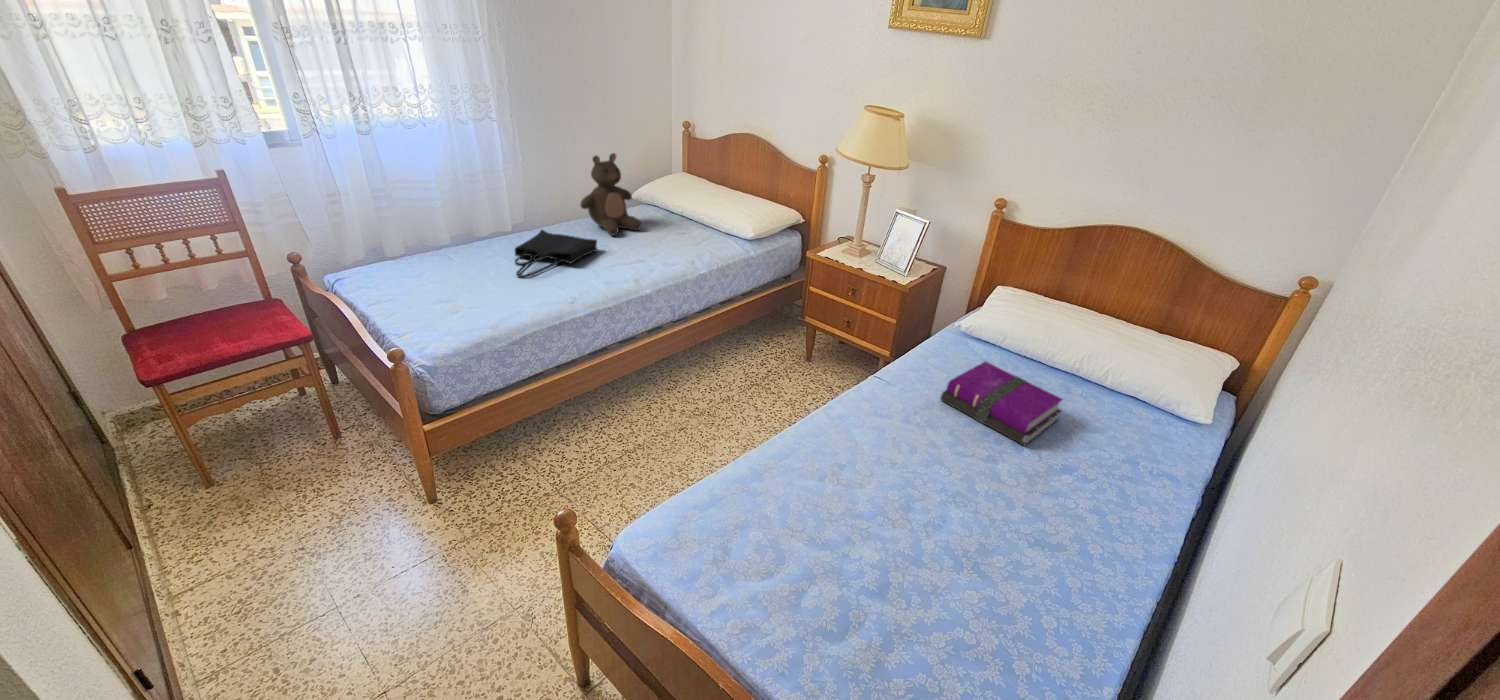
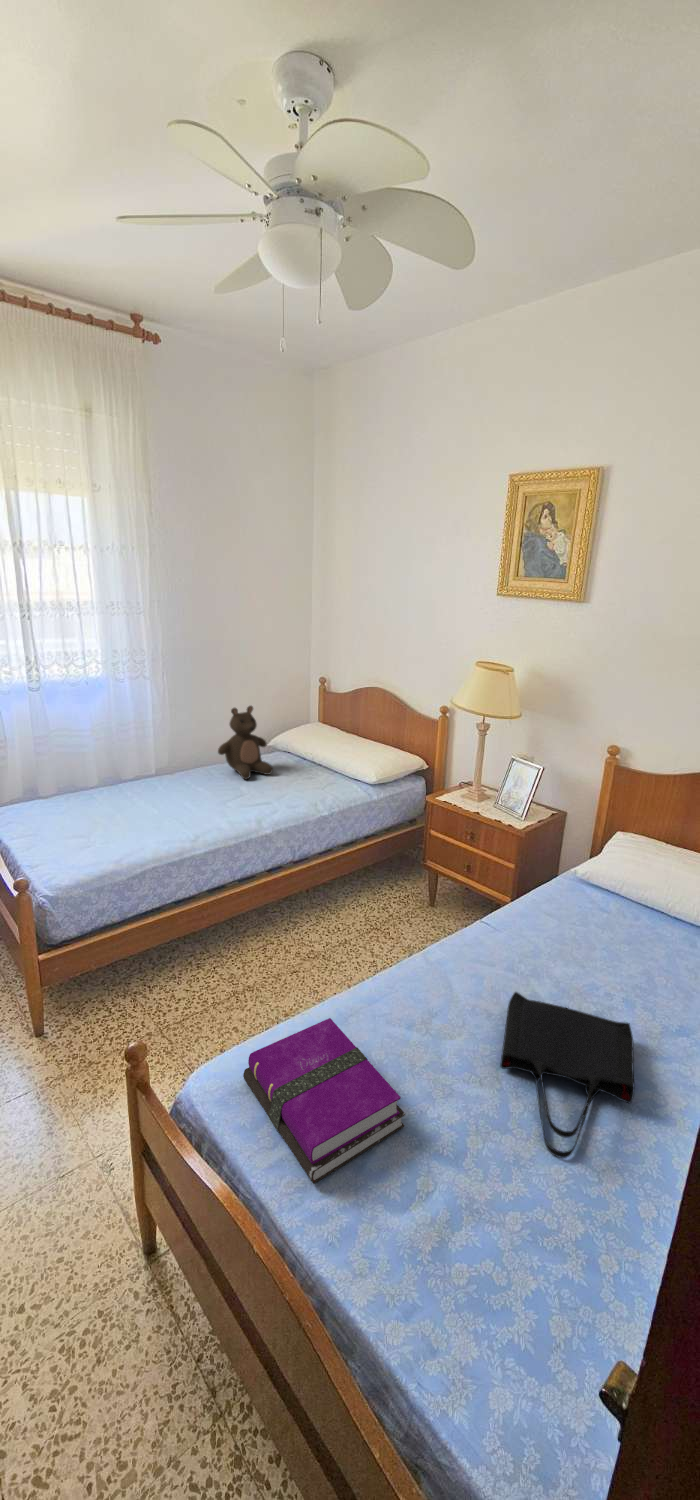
tote bag: present [515,230,597,278] -> present [500,992,635,1158]
notebook: present [941,362,1062,445] -> present [243,1018,405,1183]

